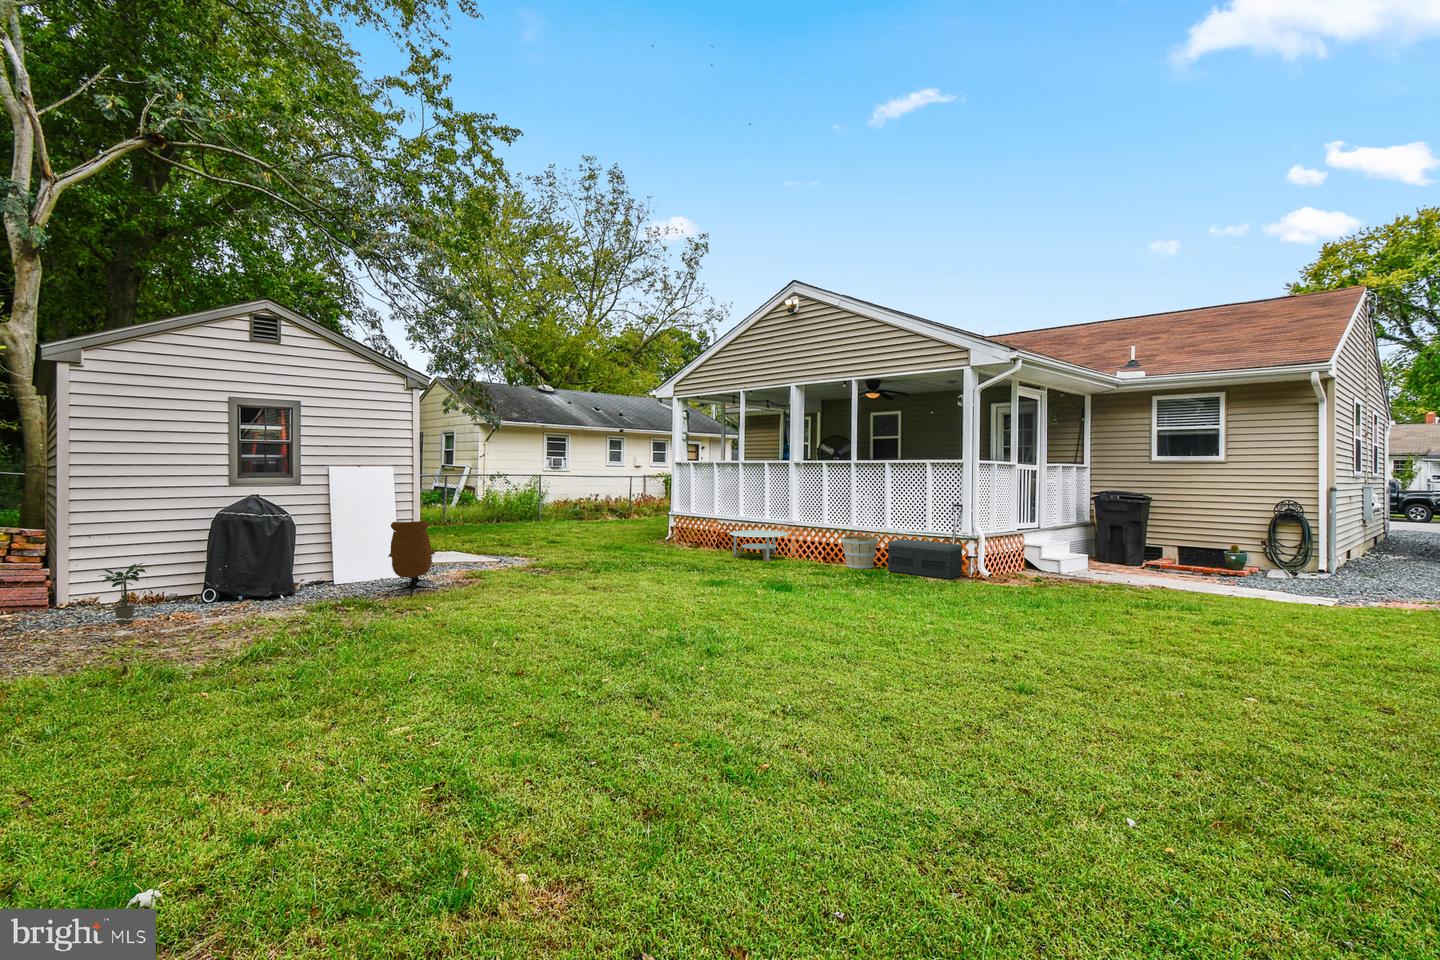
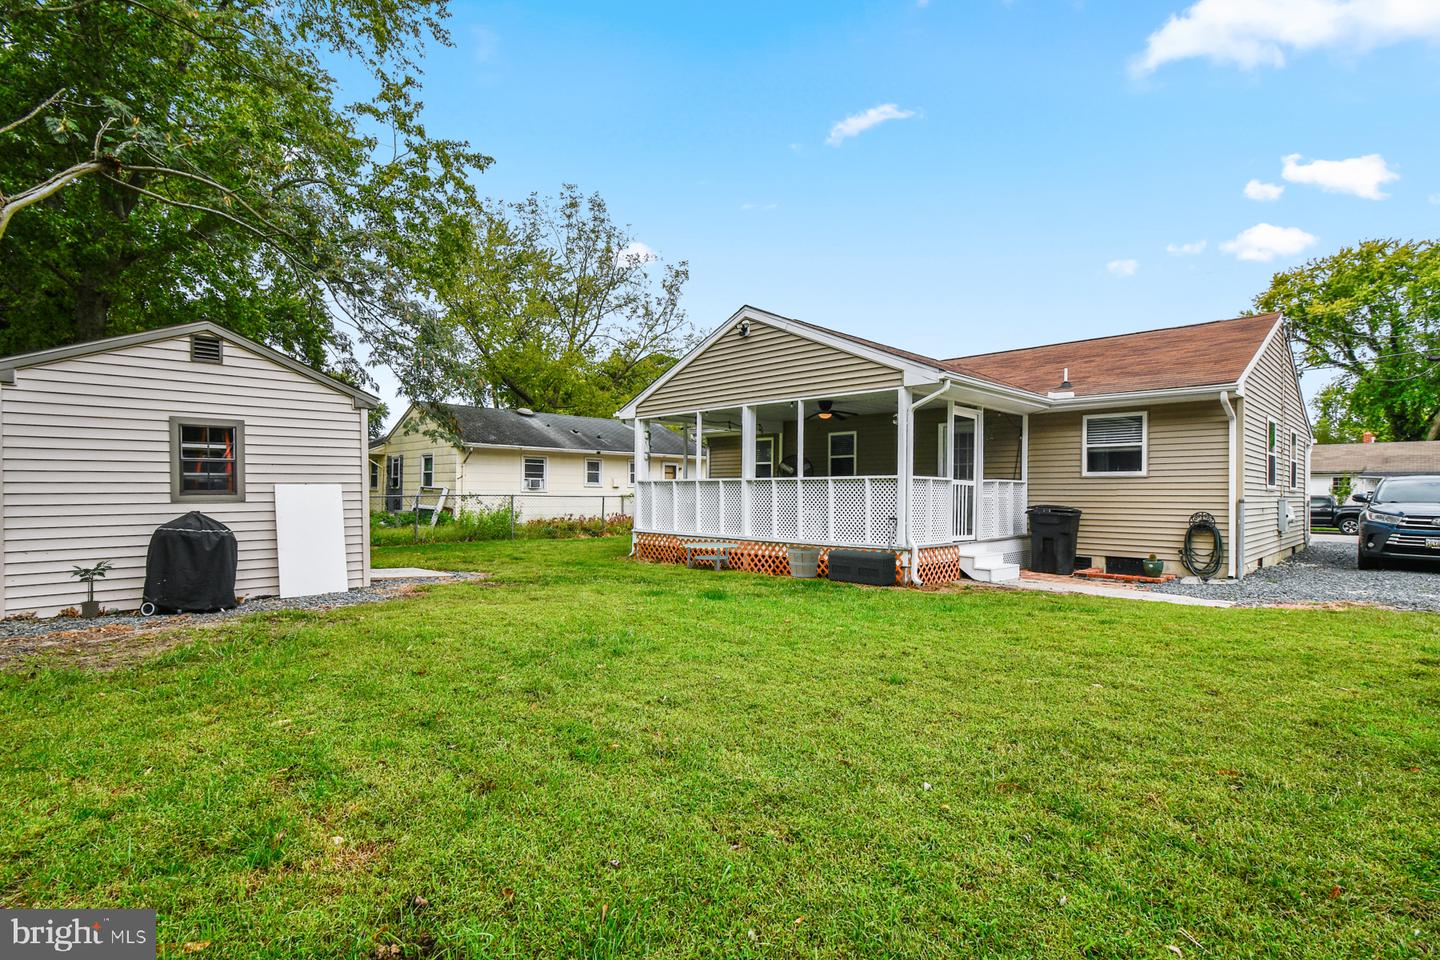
lounge chair: present [388,521,438,596] -> none [345,525,394,597]

